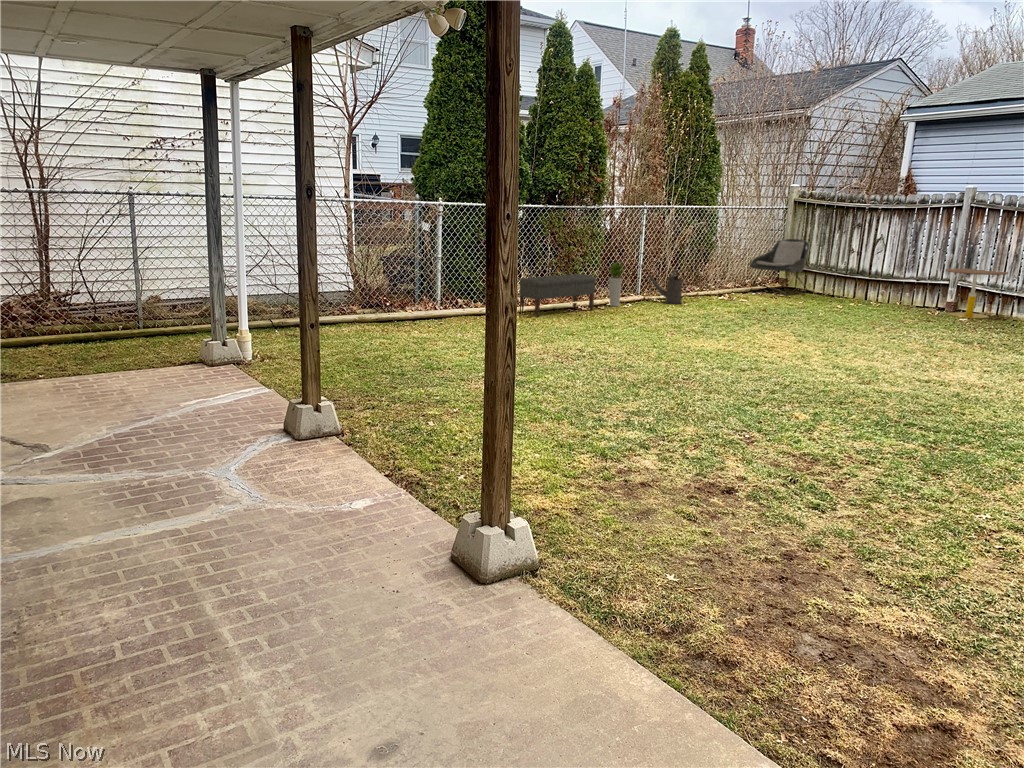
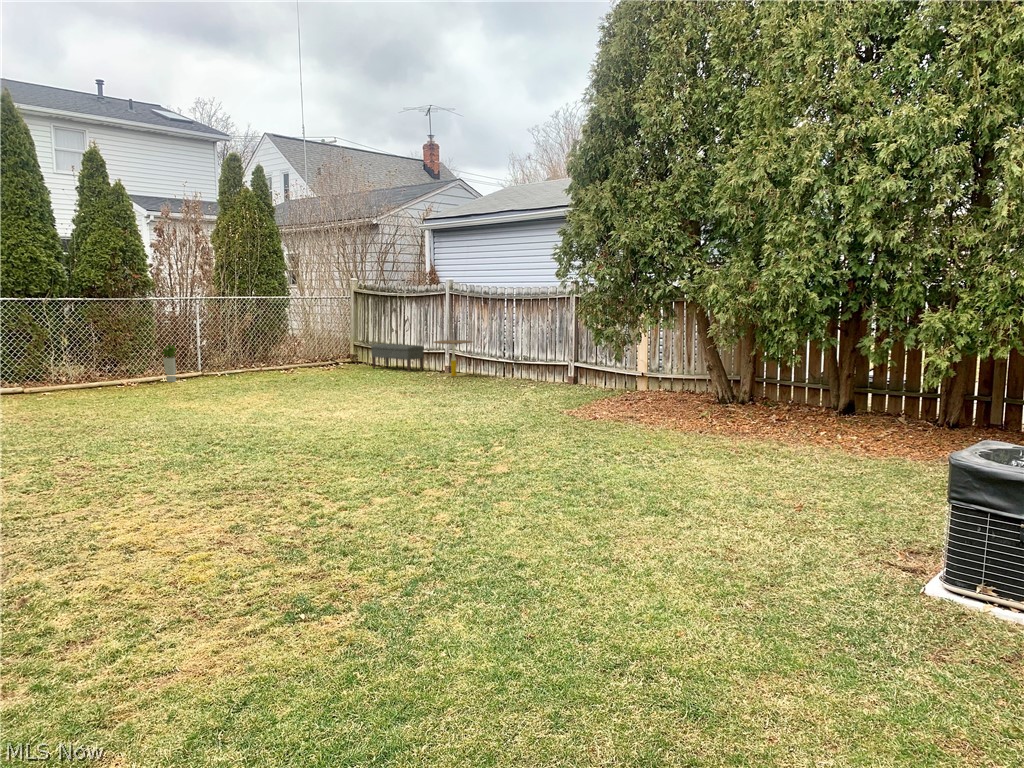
lounge chair: present [750,239,809,296] -> none [320,323,369,368]
watering can: present [648,269,688,304] -> none [210,349,242,378]
bench: present [519,274,596,317] -> present [371,343,424,372]

